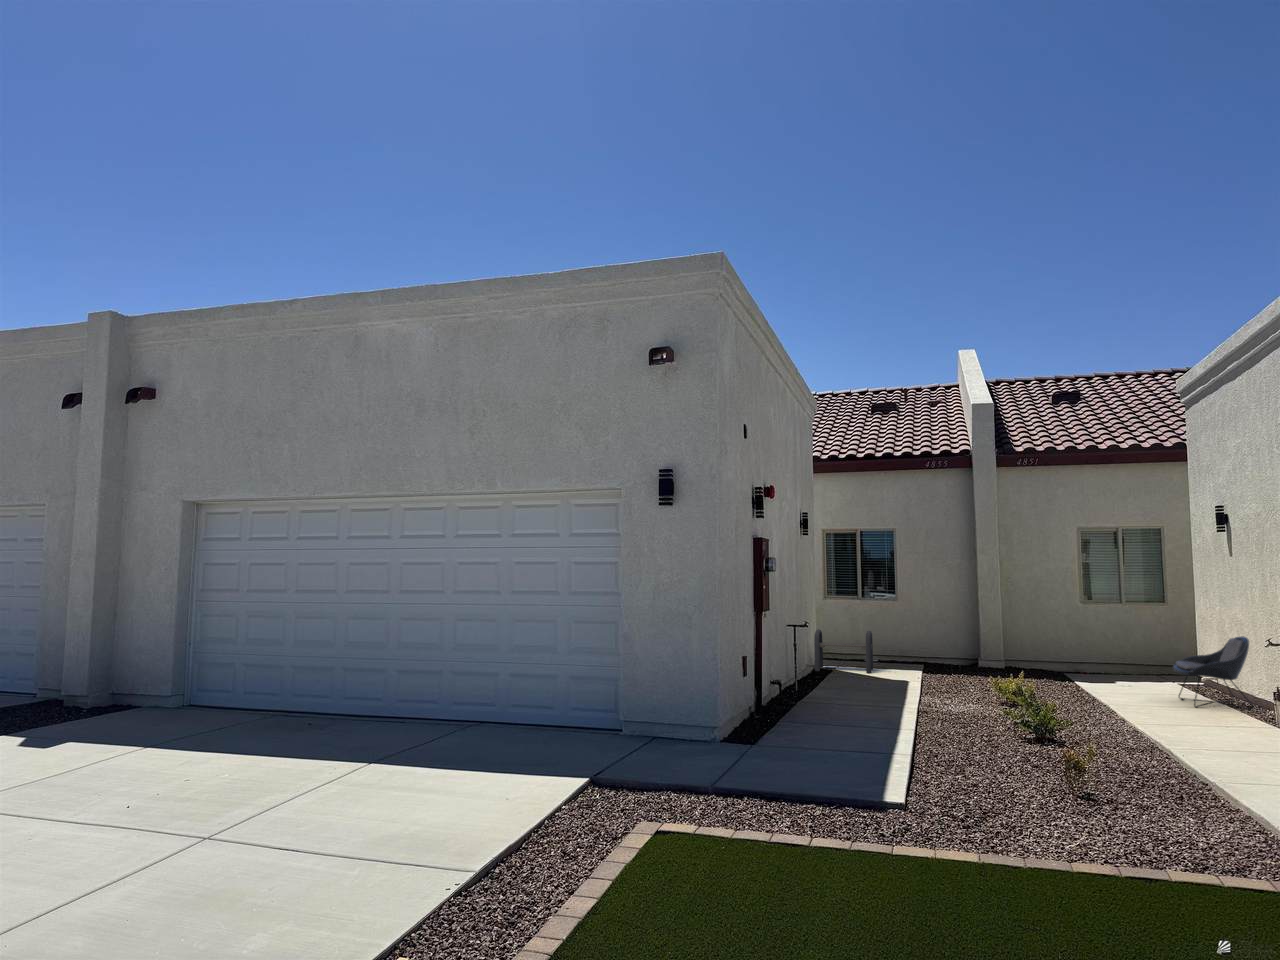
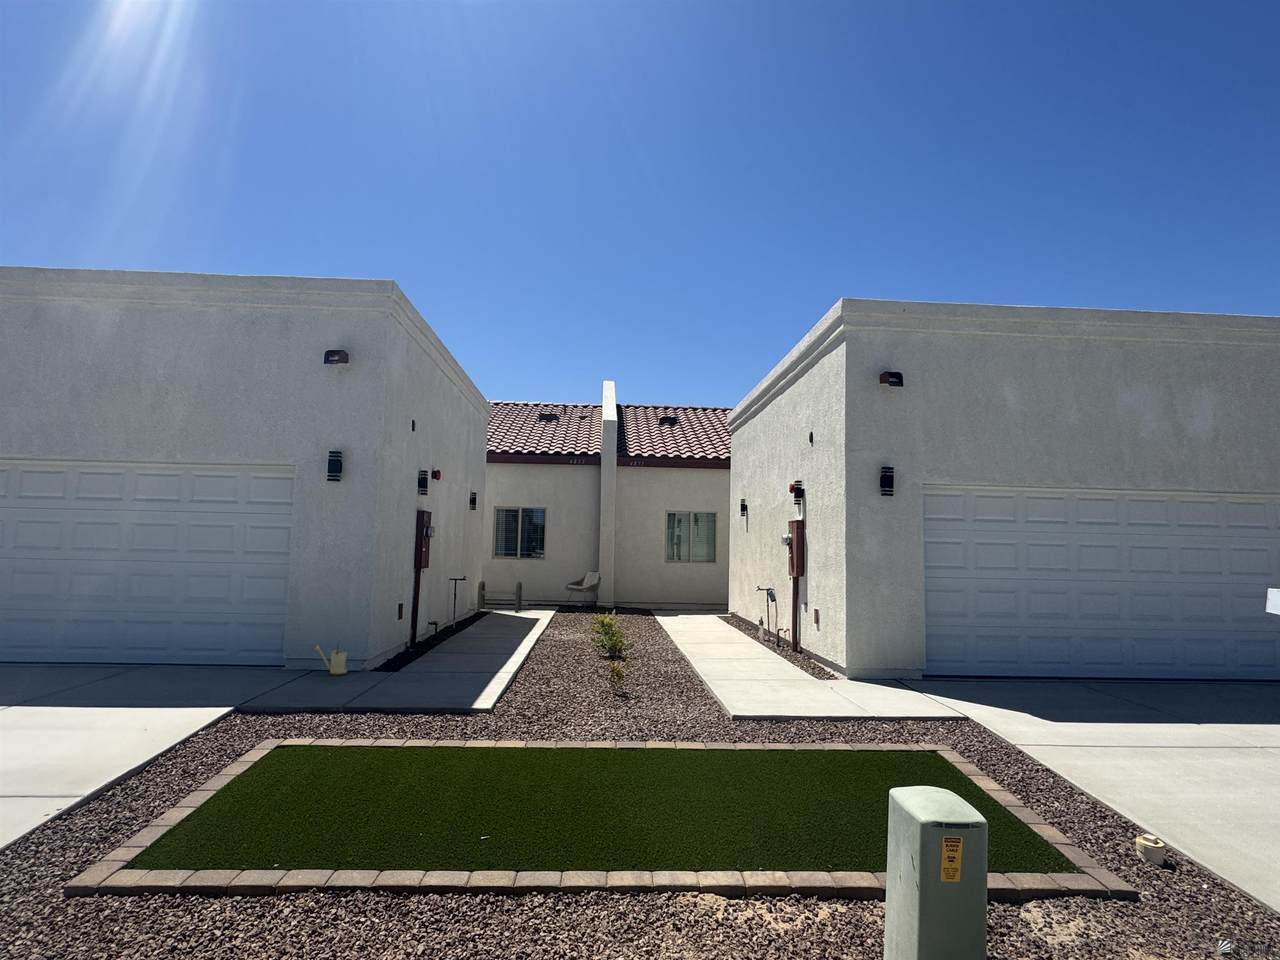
lounge chair: present [1173,637,1253,710] -> present [565,570,602,608]
watering can: none [651,704,697,747] -> present [314,645,348,676]

